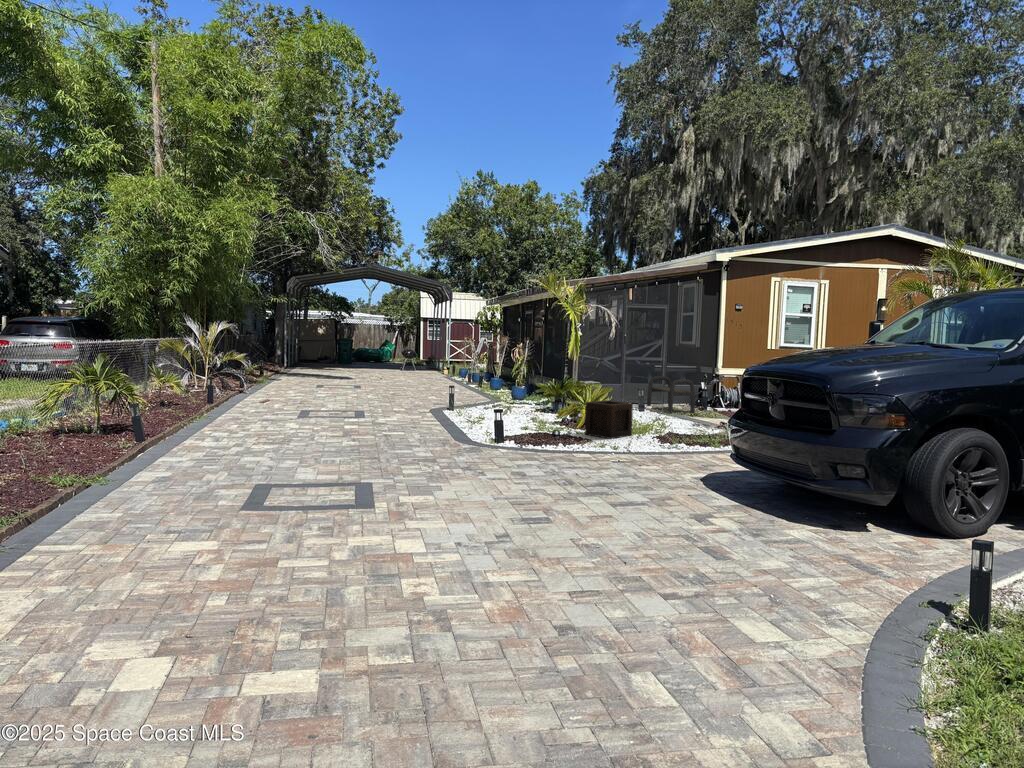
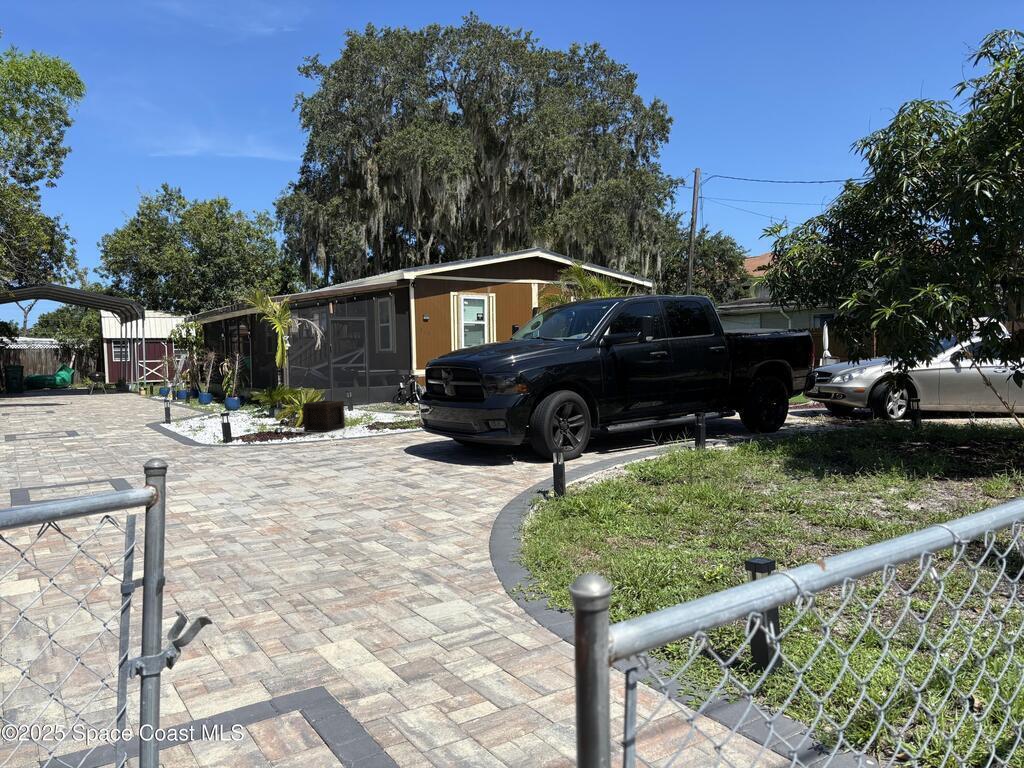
bench: present [647,376,695,414] -> none [355,379,397,410]

